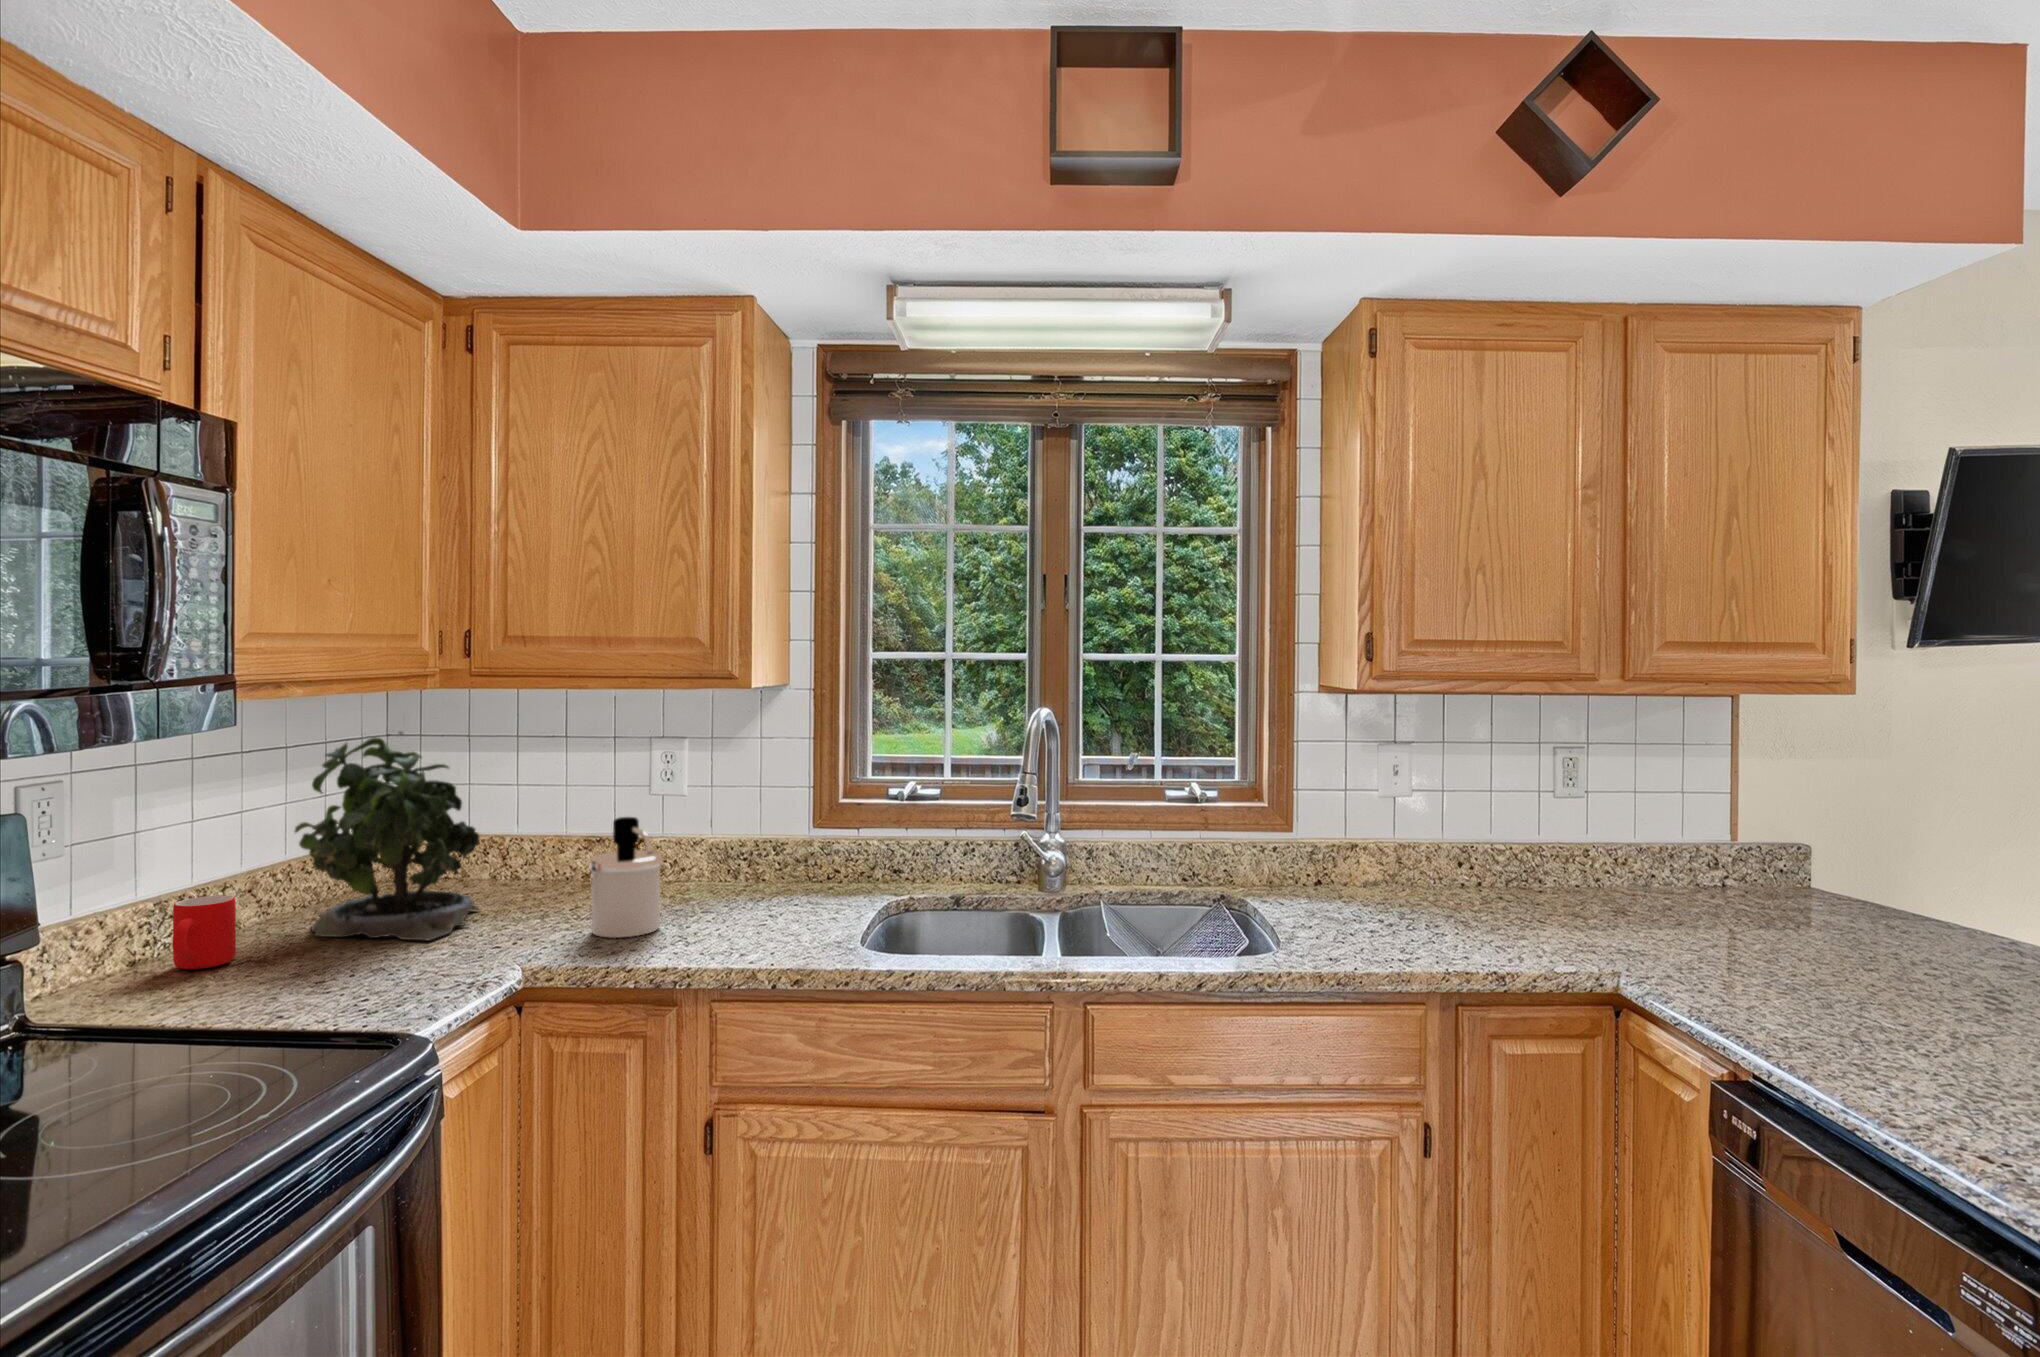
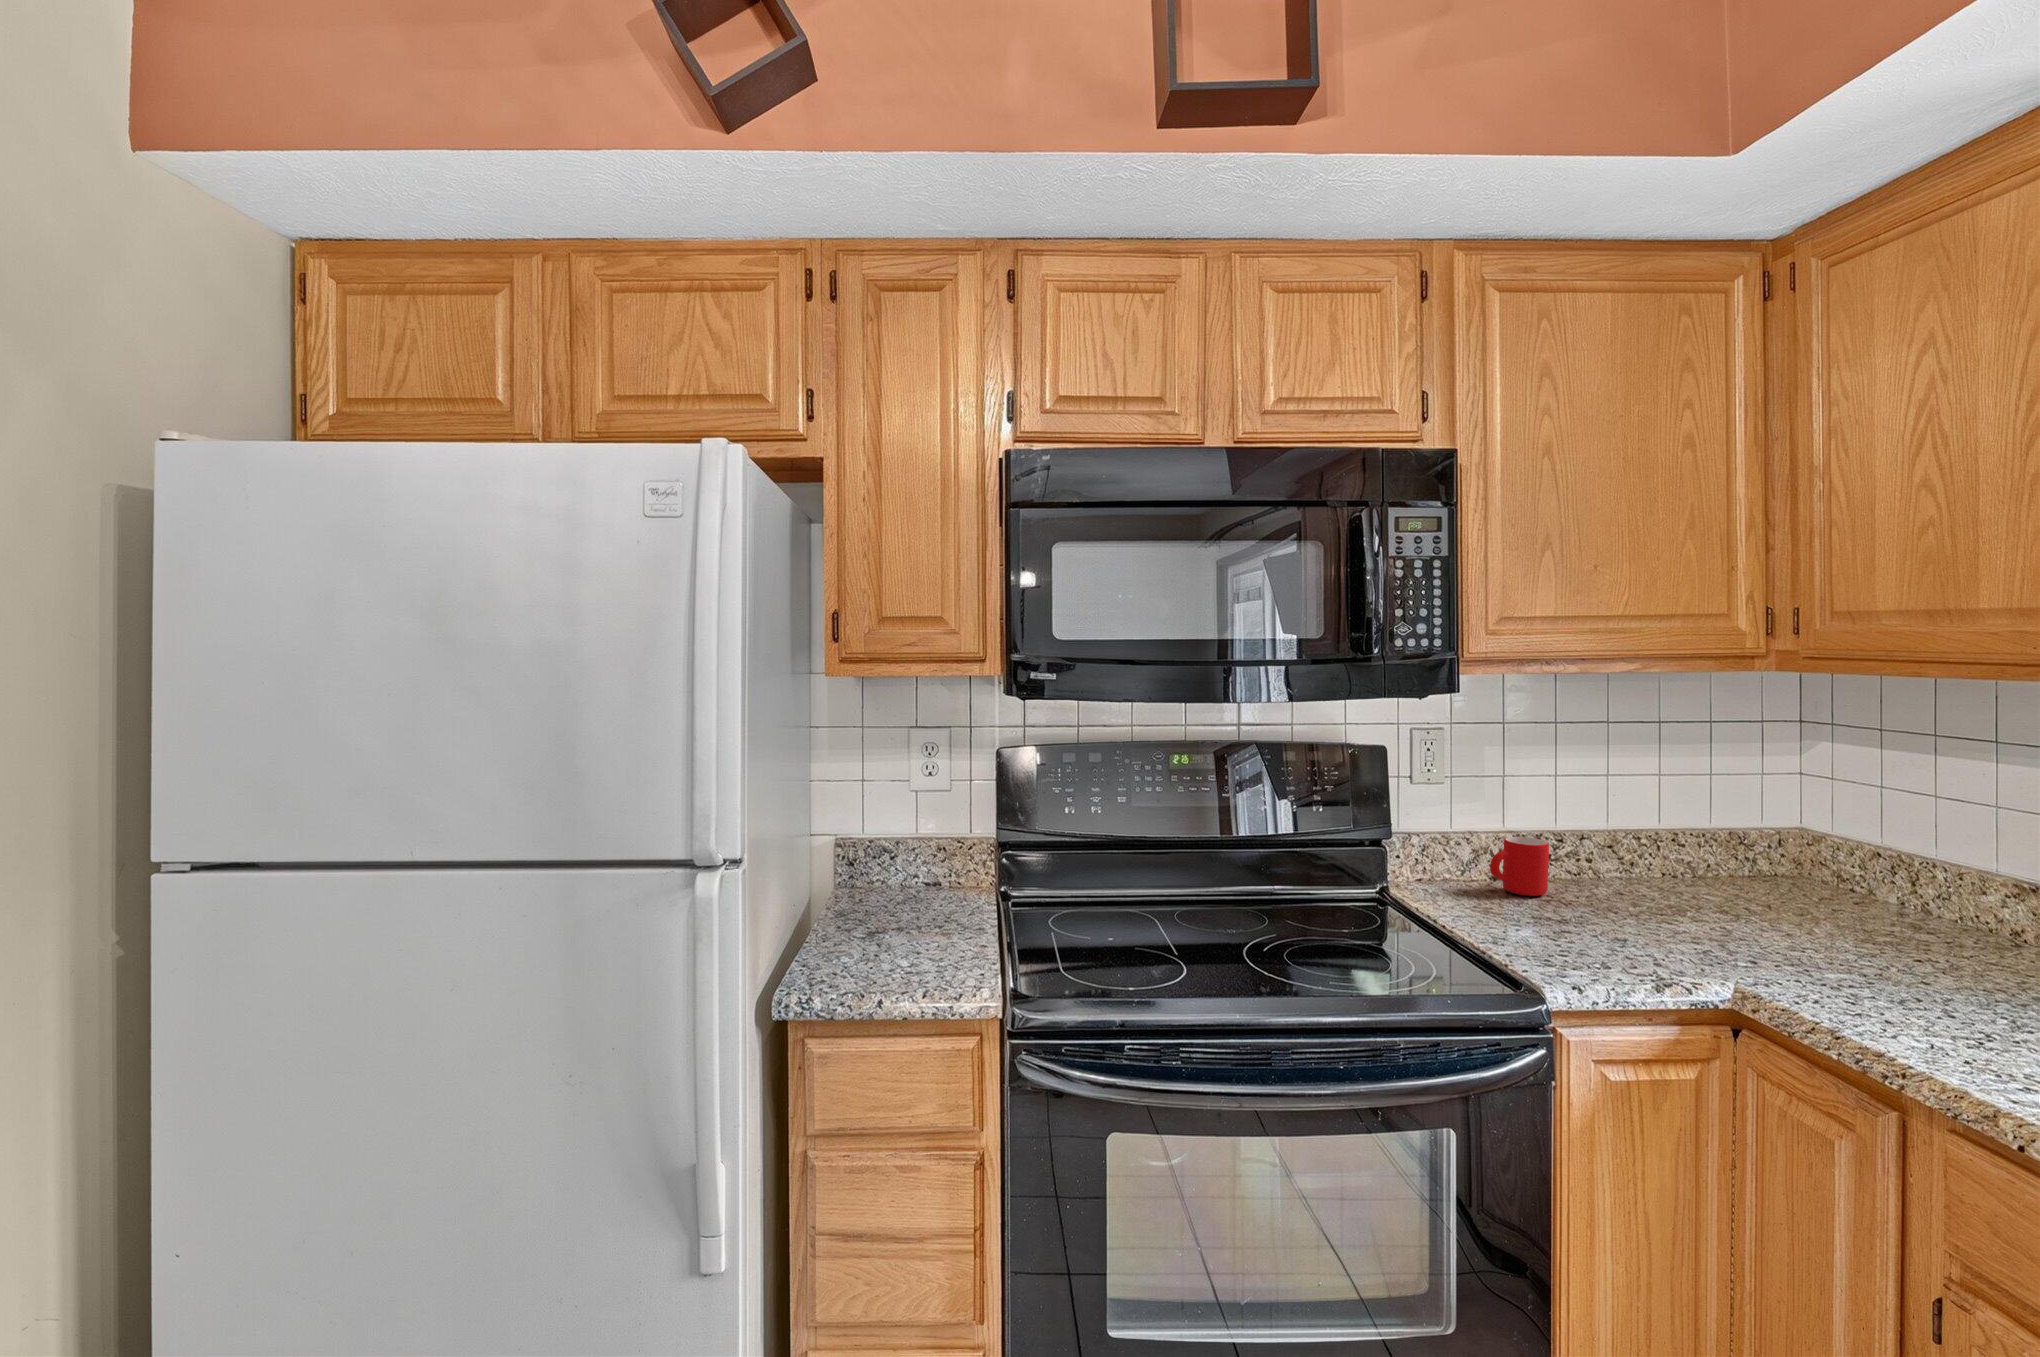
potted plant: present [294,731,480,940] -> none [1617,719,1817,935]
soap dispenser: present [589,817,663,938] -> none [1867,859,1983,1016]

